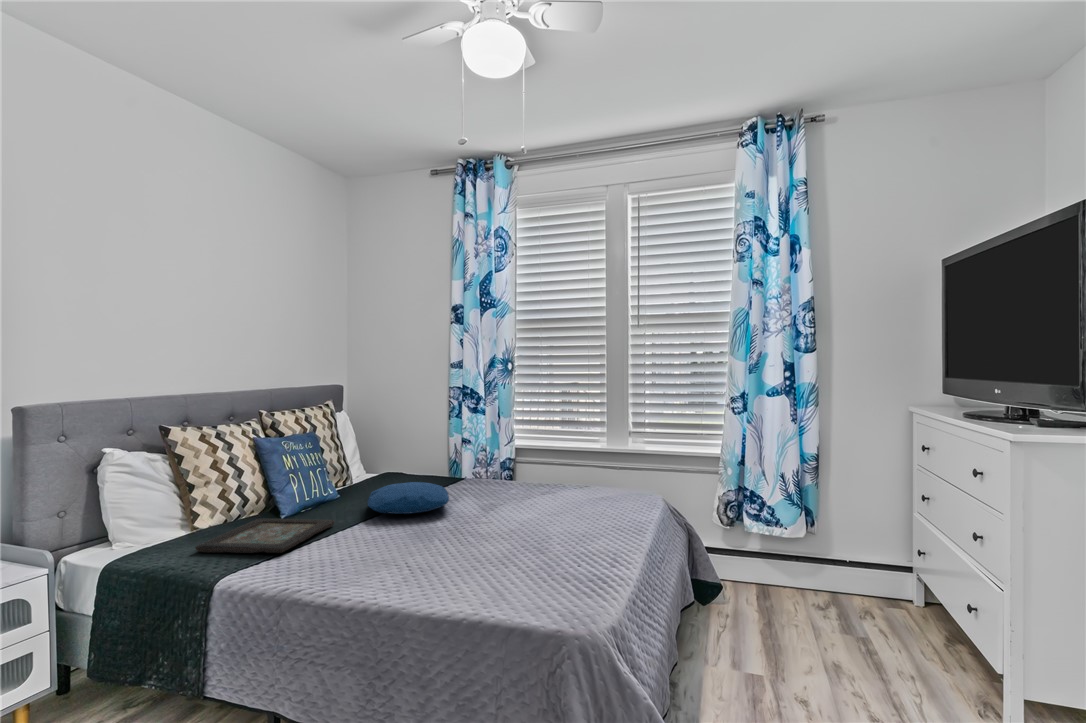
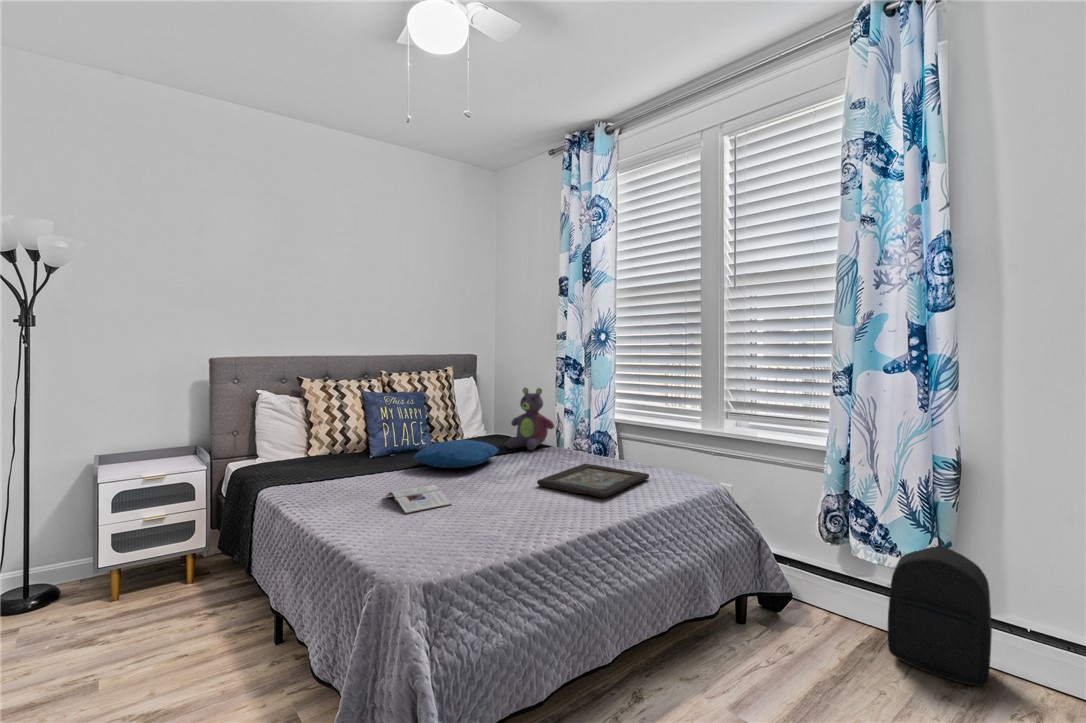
stuffed bear: none [423,421,475,488] -> present [507,388,554,450]
backpack: none [779,508,845,606] -> present [888,541,992,686]
decorative tray: present [195,518,335,553] -> present [537,464,649,498]
magazine: none [404,528,487,557] -> present [386,485,452,513]

